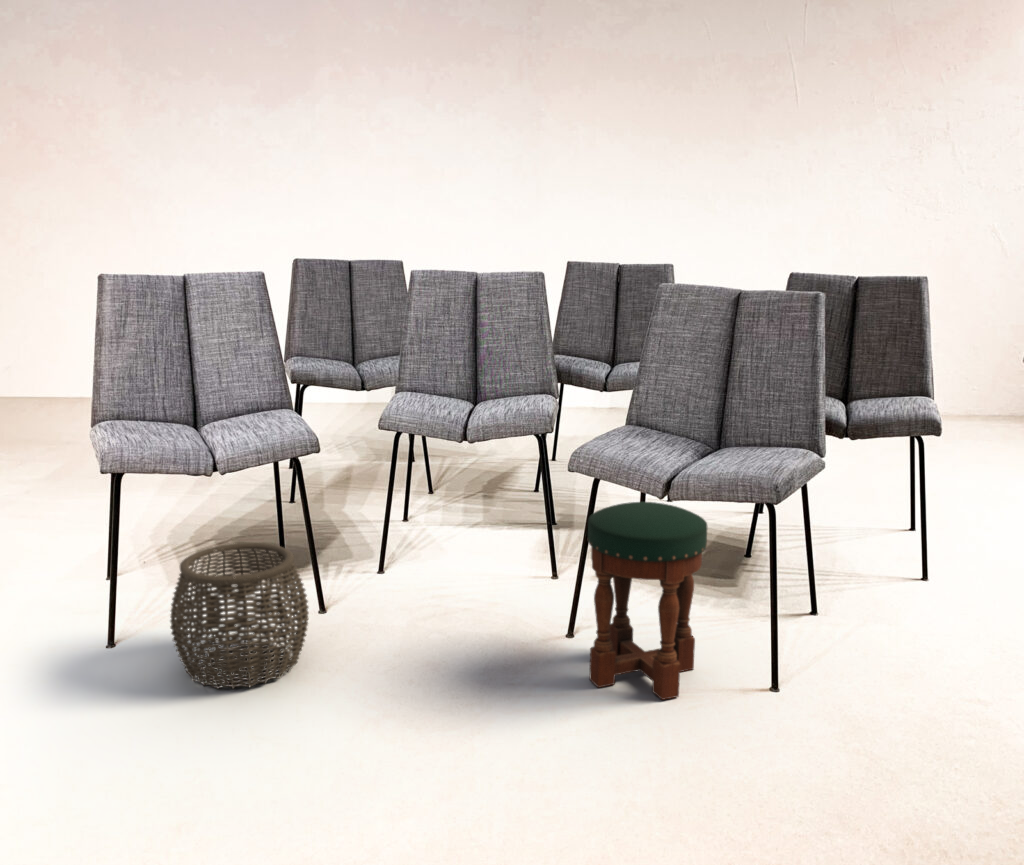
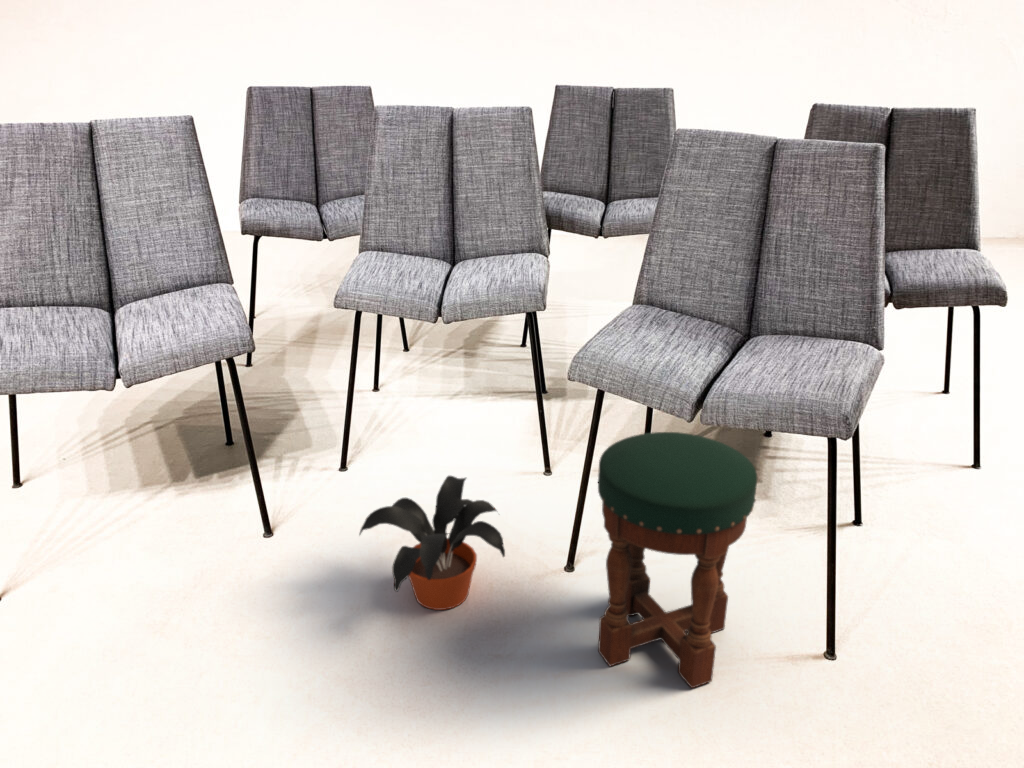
woven basket: present [170,543,309,689] -> none [60,484,247,683]
potted plant: none [399,550,516,655] -> present [360,476,505,610]

